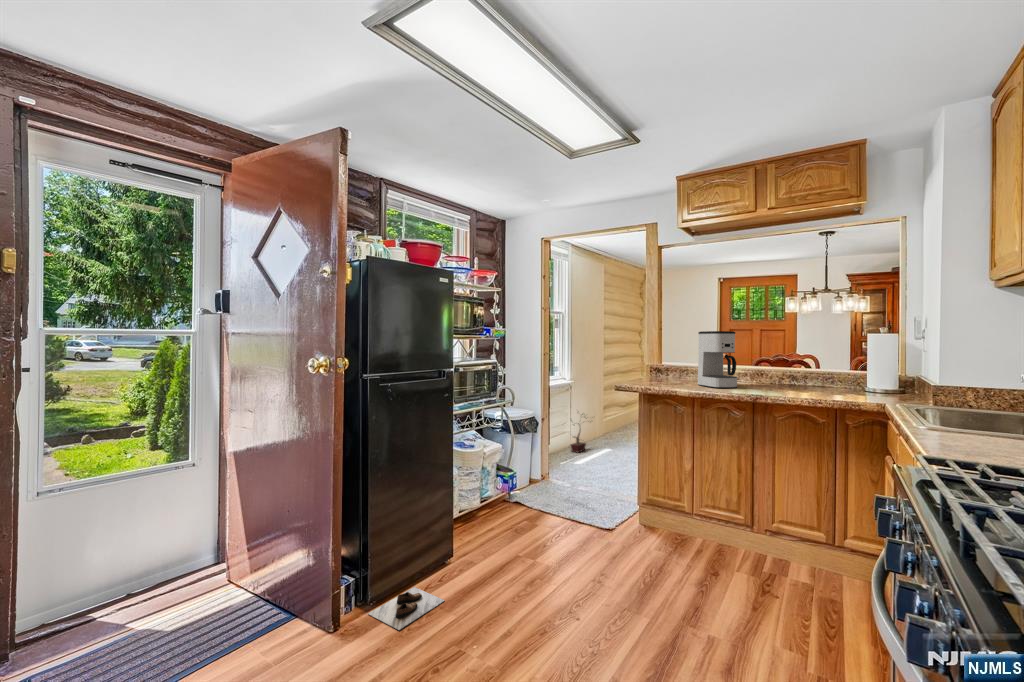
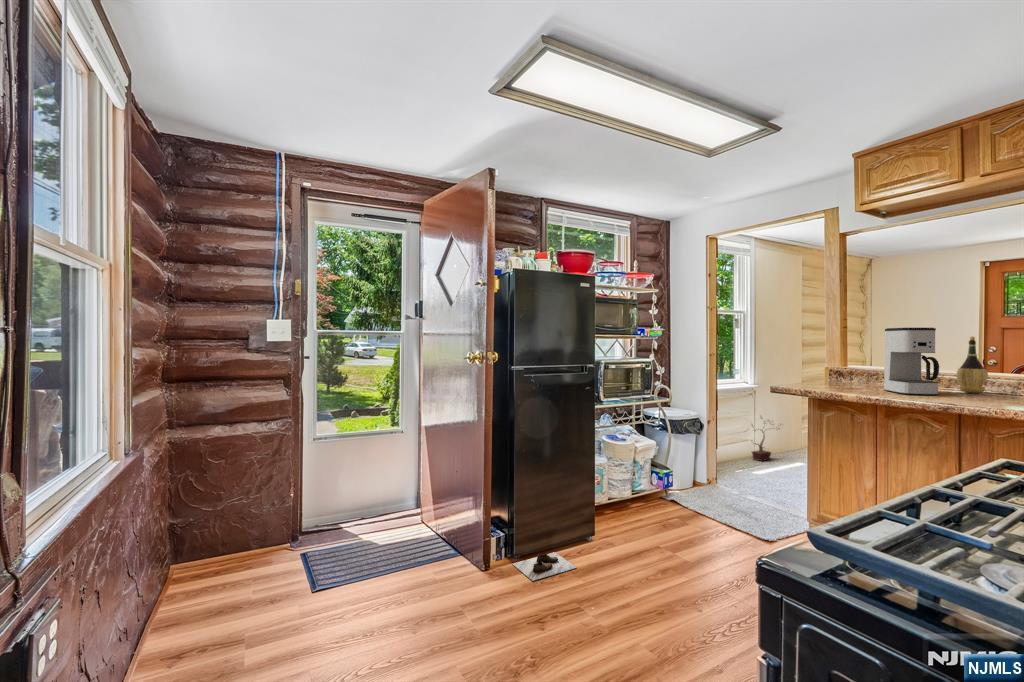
wine bottle: none [744,339,765,384] -> present [957,337,988,393]

